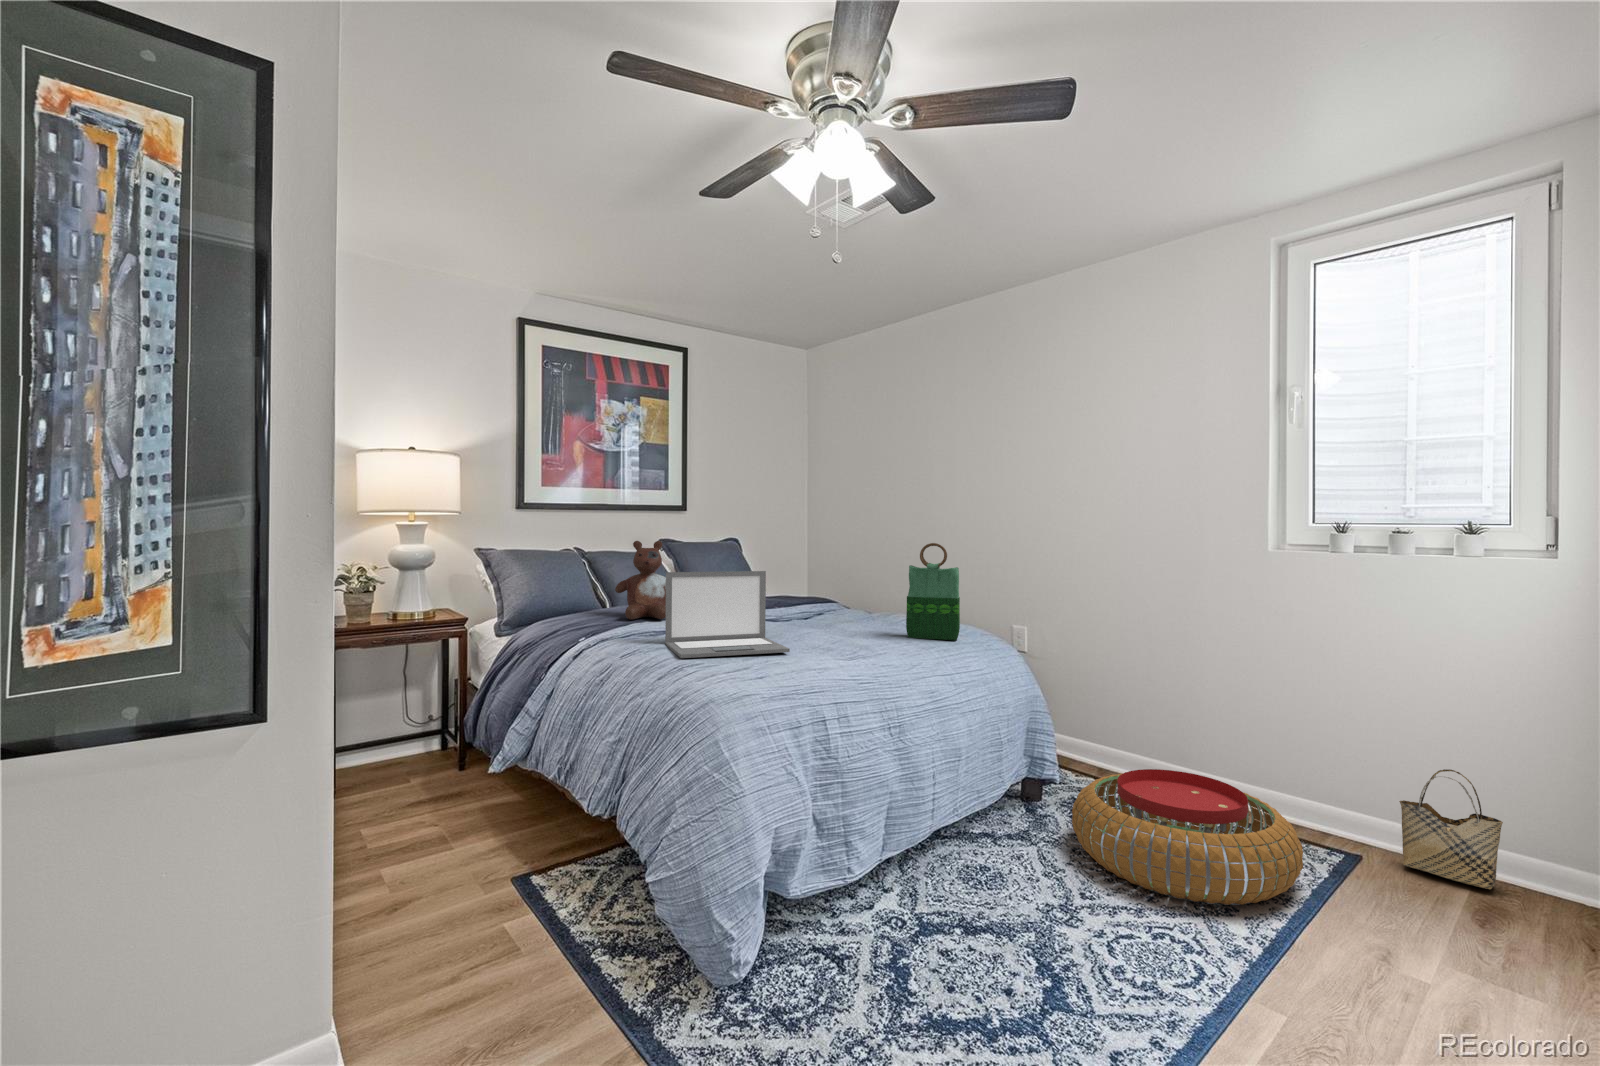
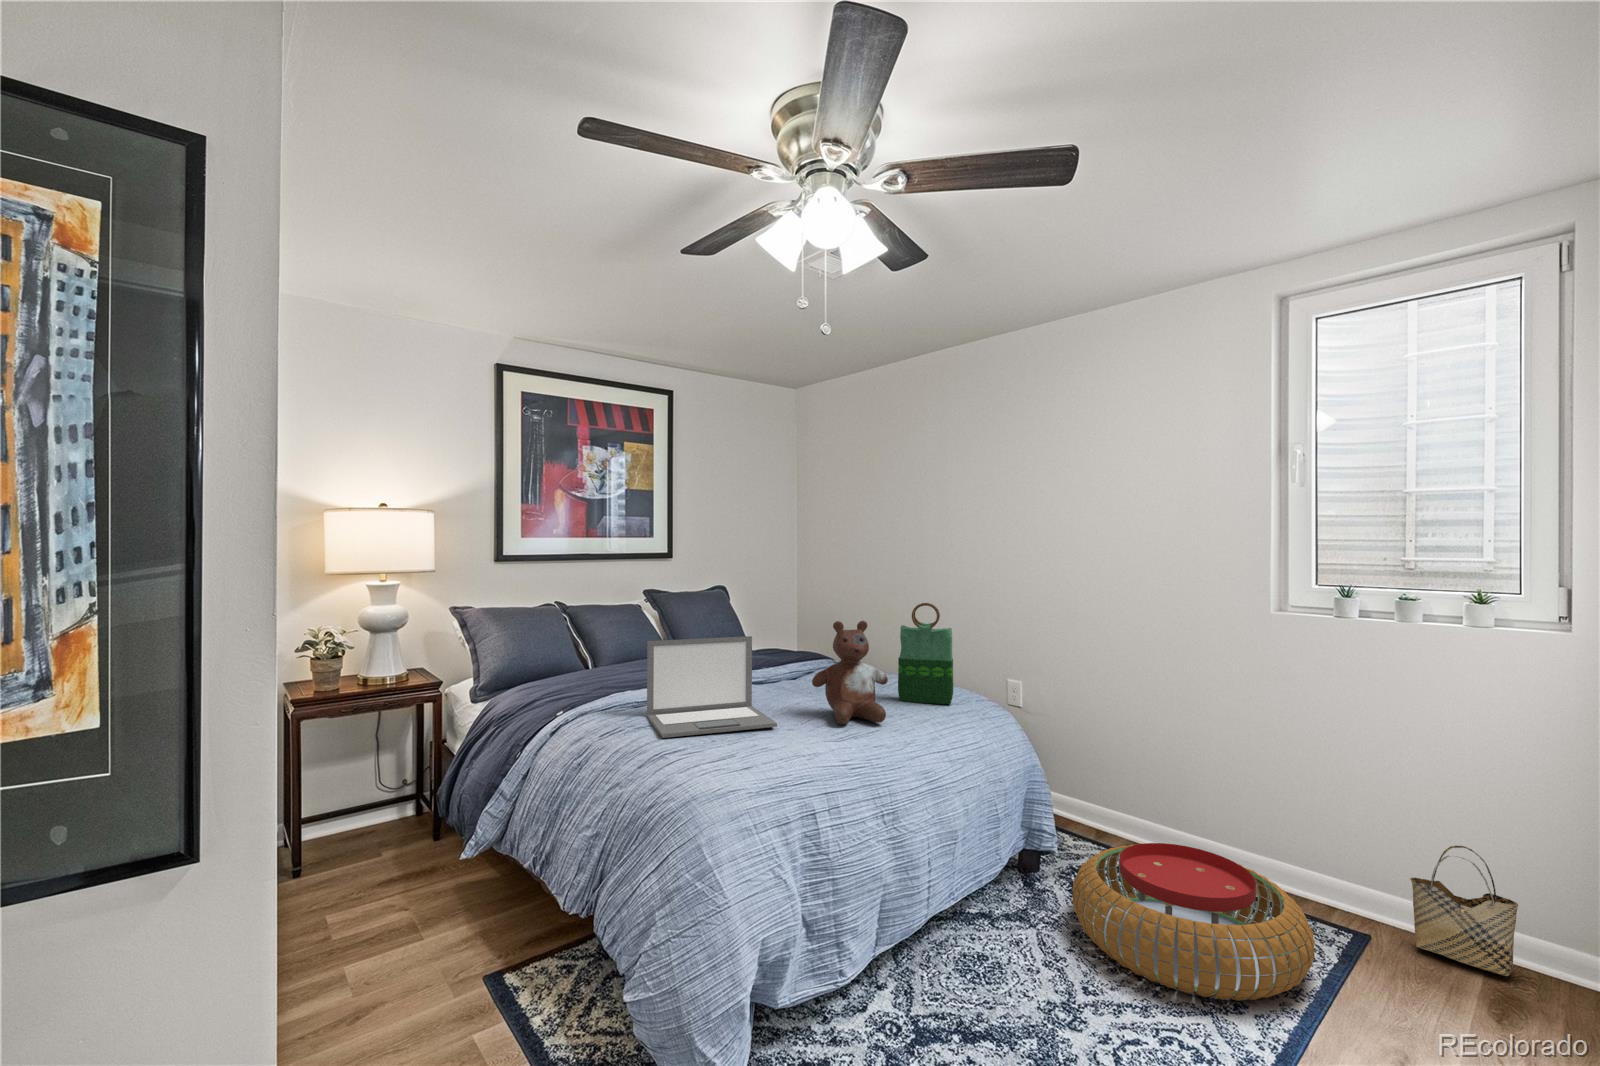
stuffed bear: present [615,541,666,620] -> present [812,621,888,724]

